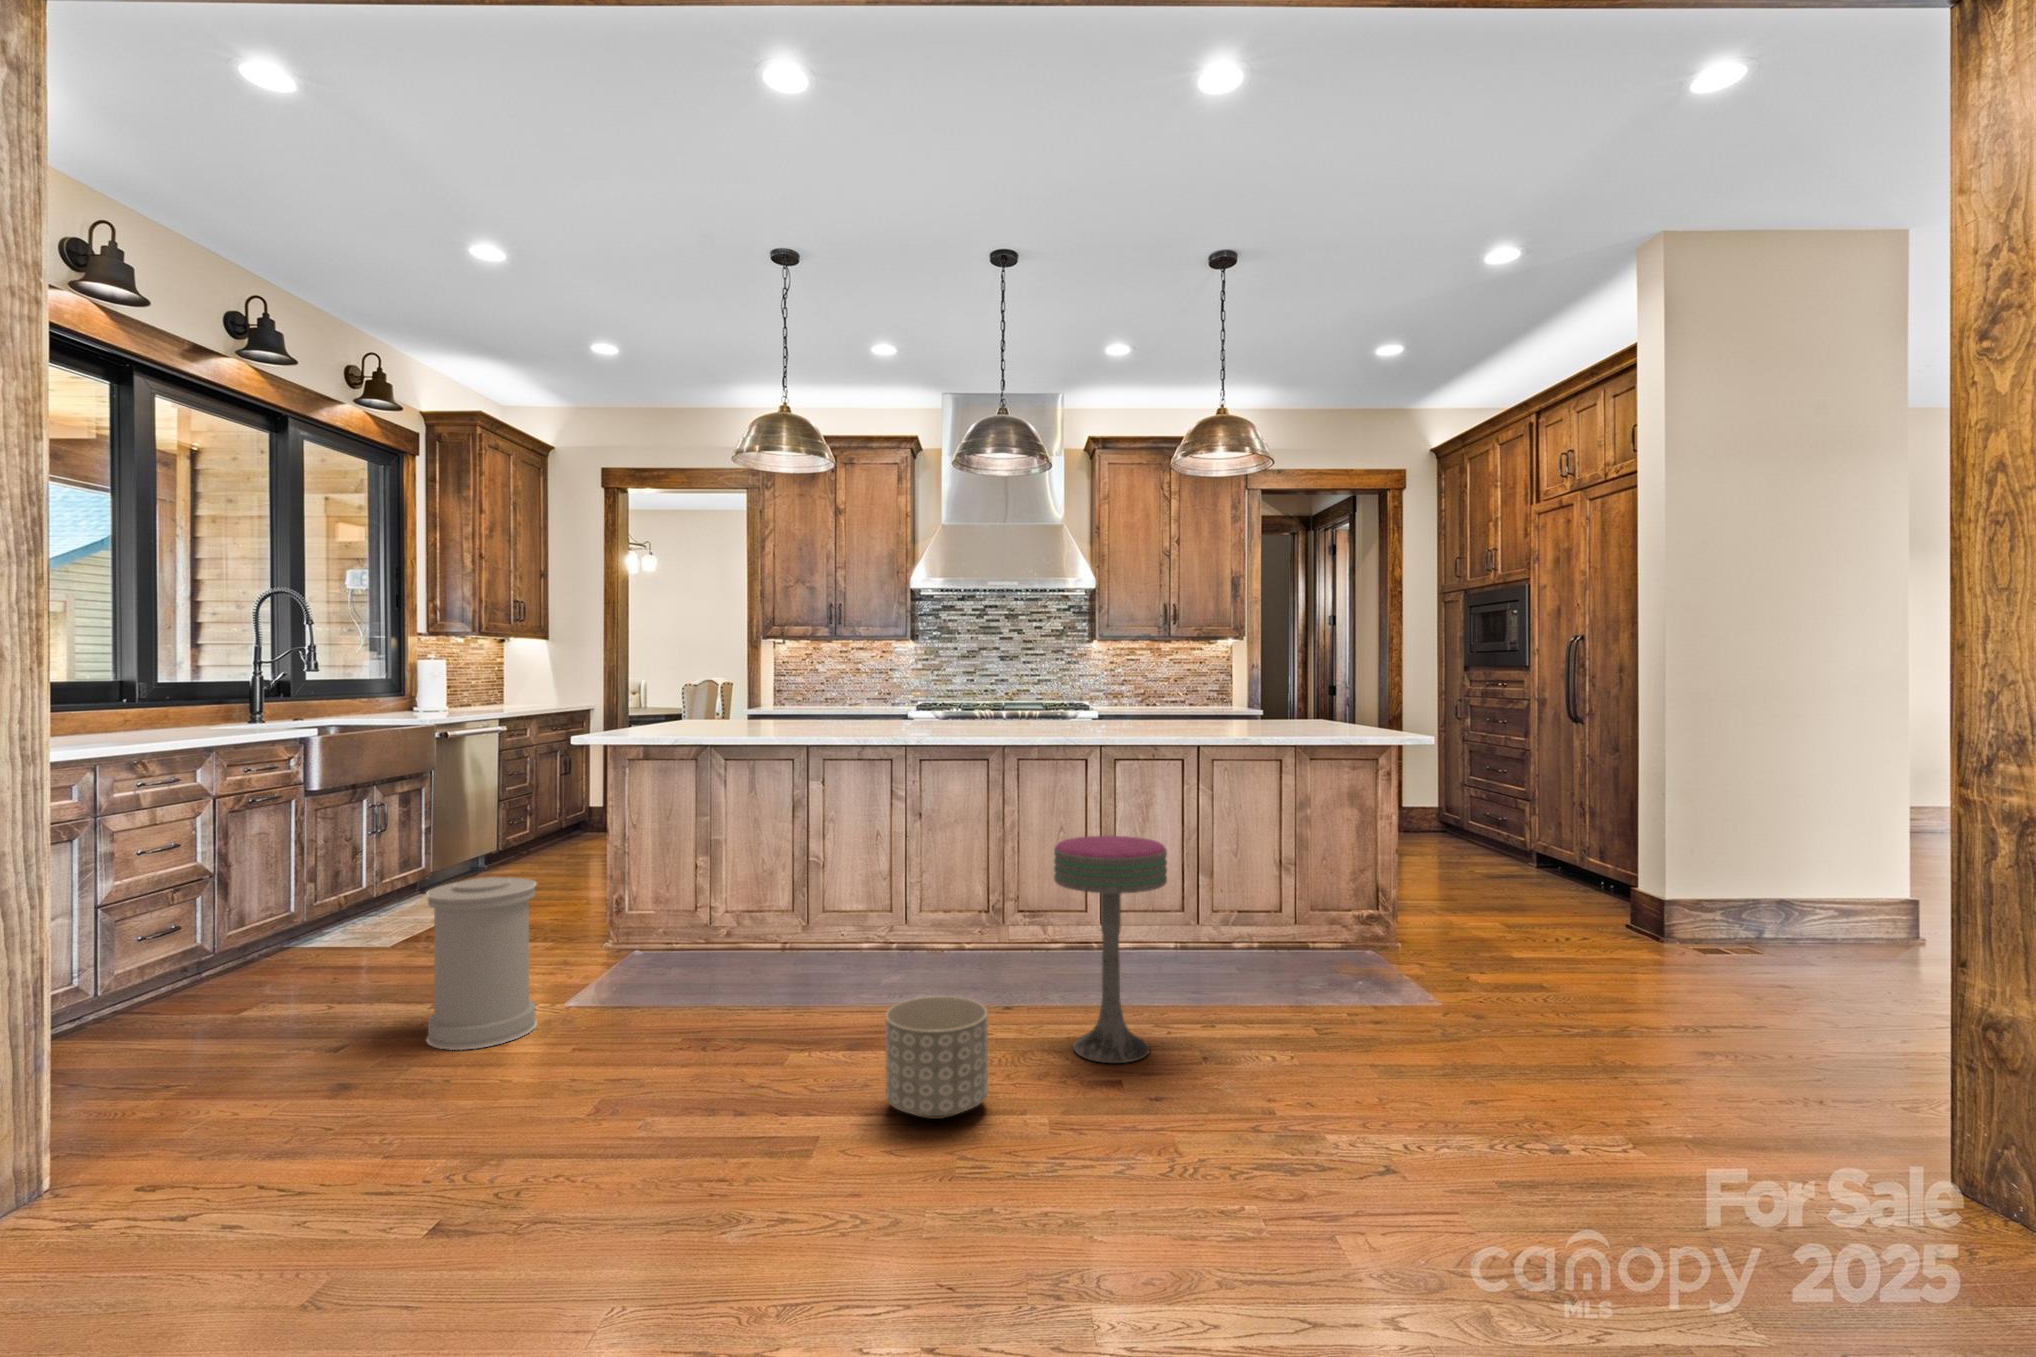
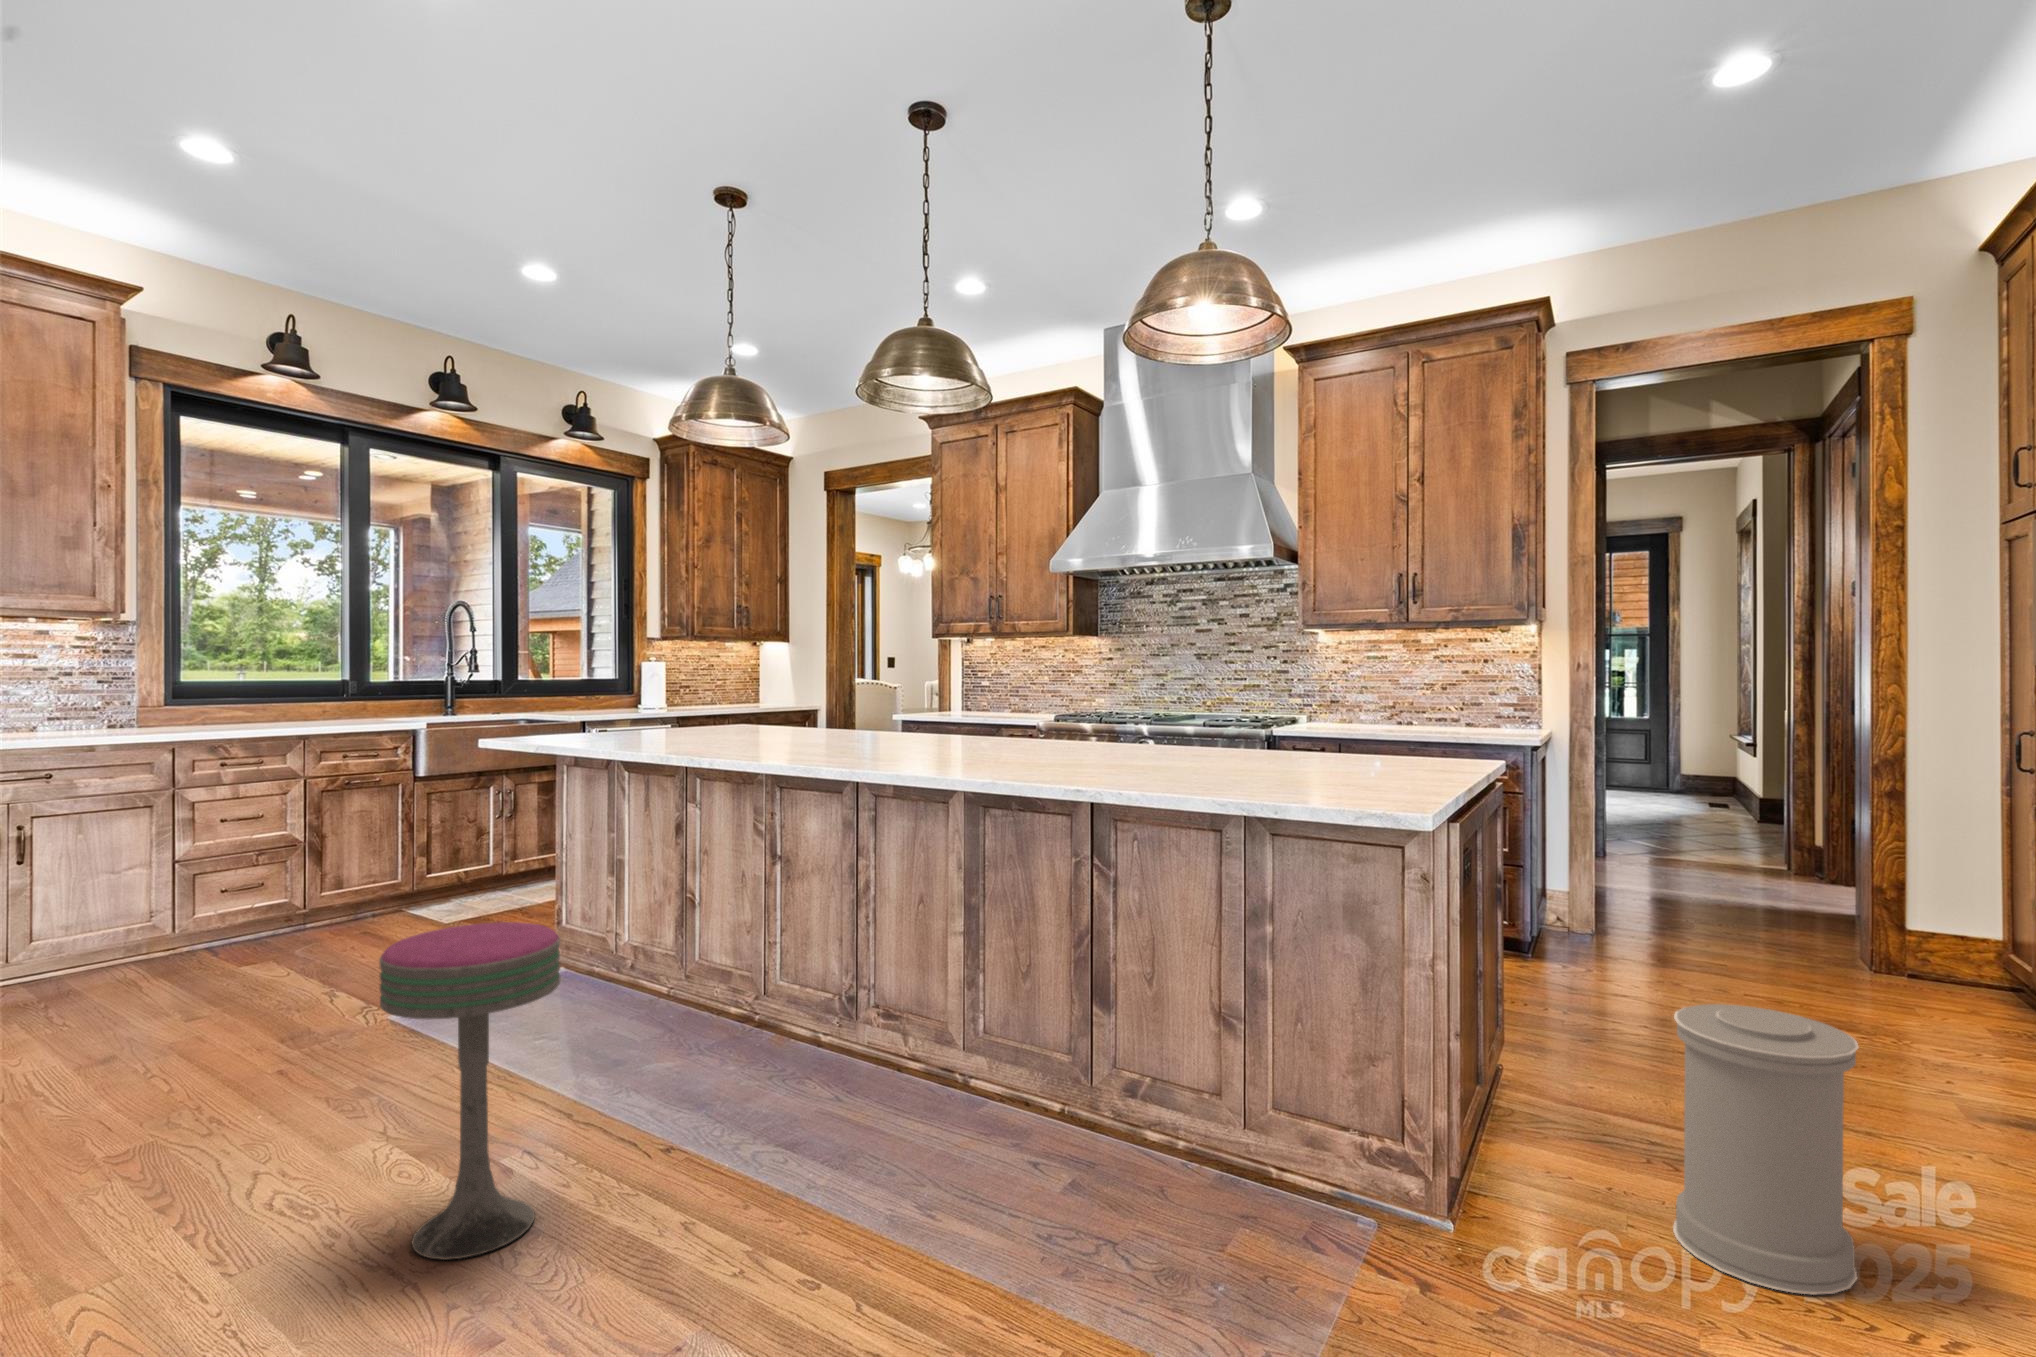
trash can: present [426,877,537,1050] -> present [1673,1004,1858,1294]
planter: present [885,996,988,1119] -> none [76,1092,240,1252]

